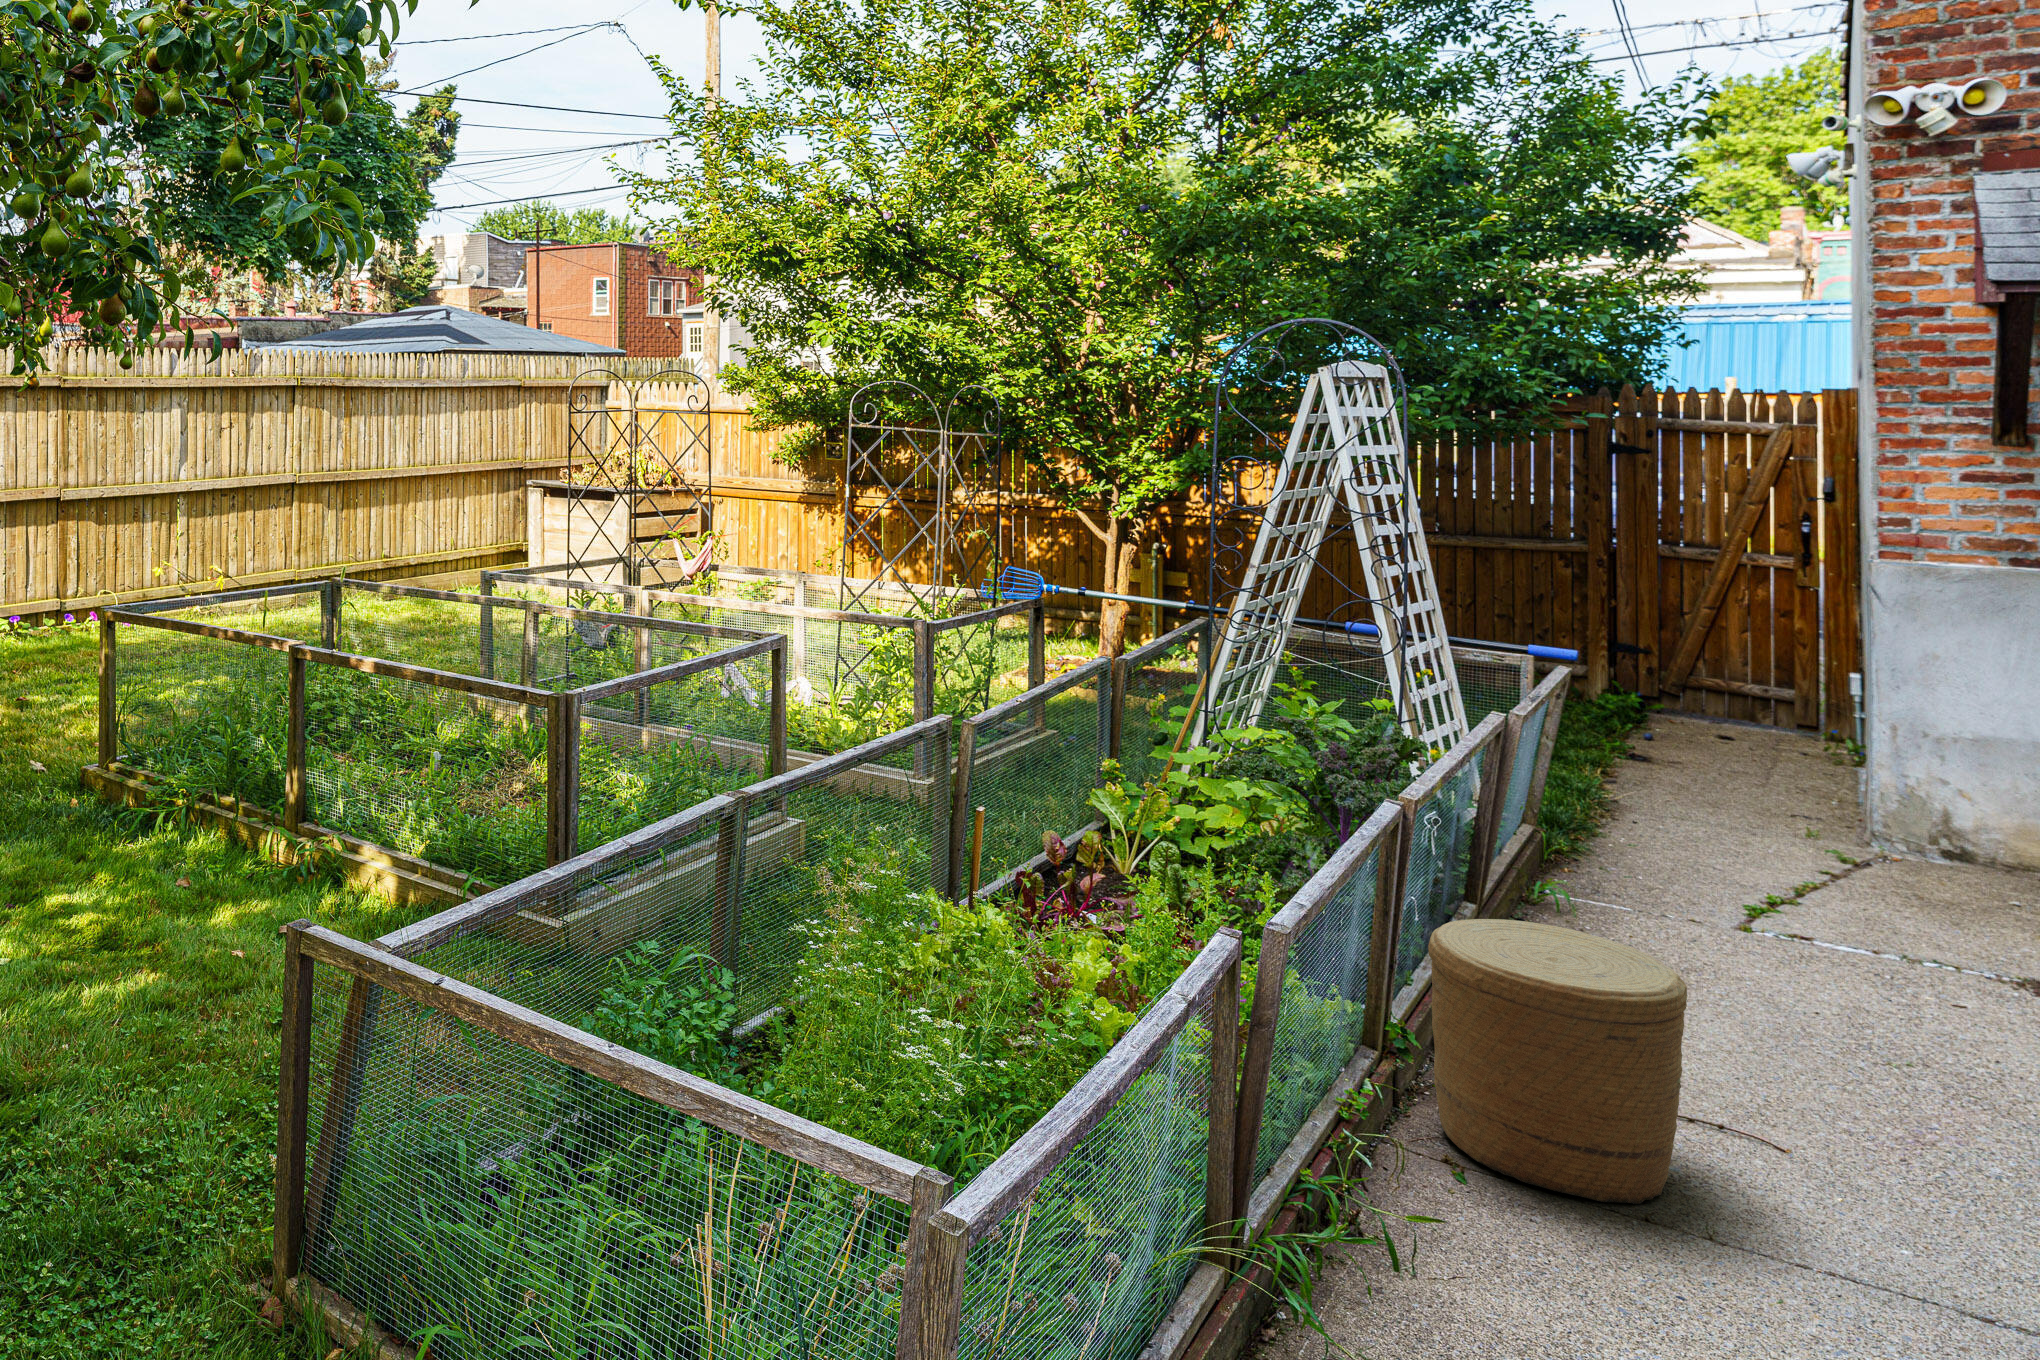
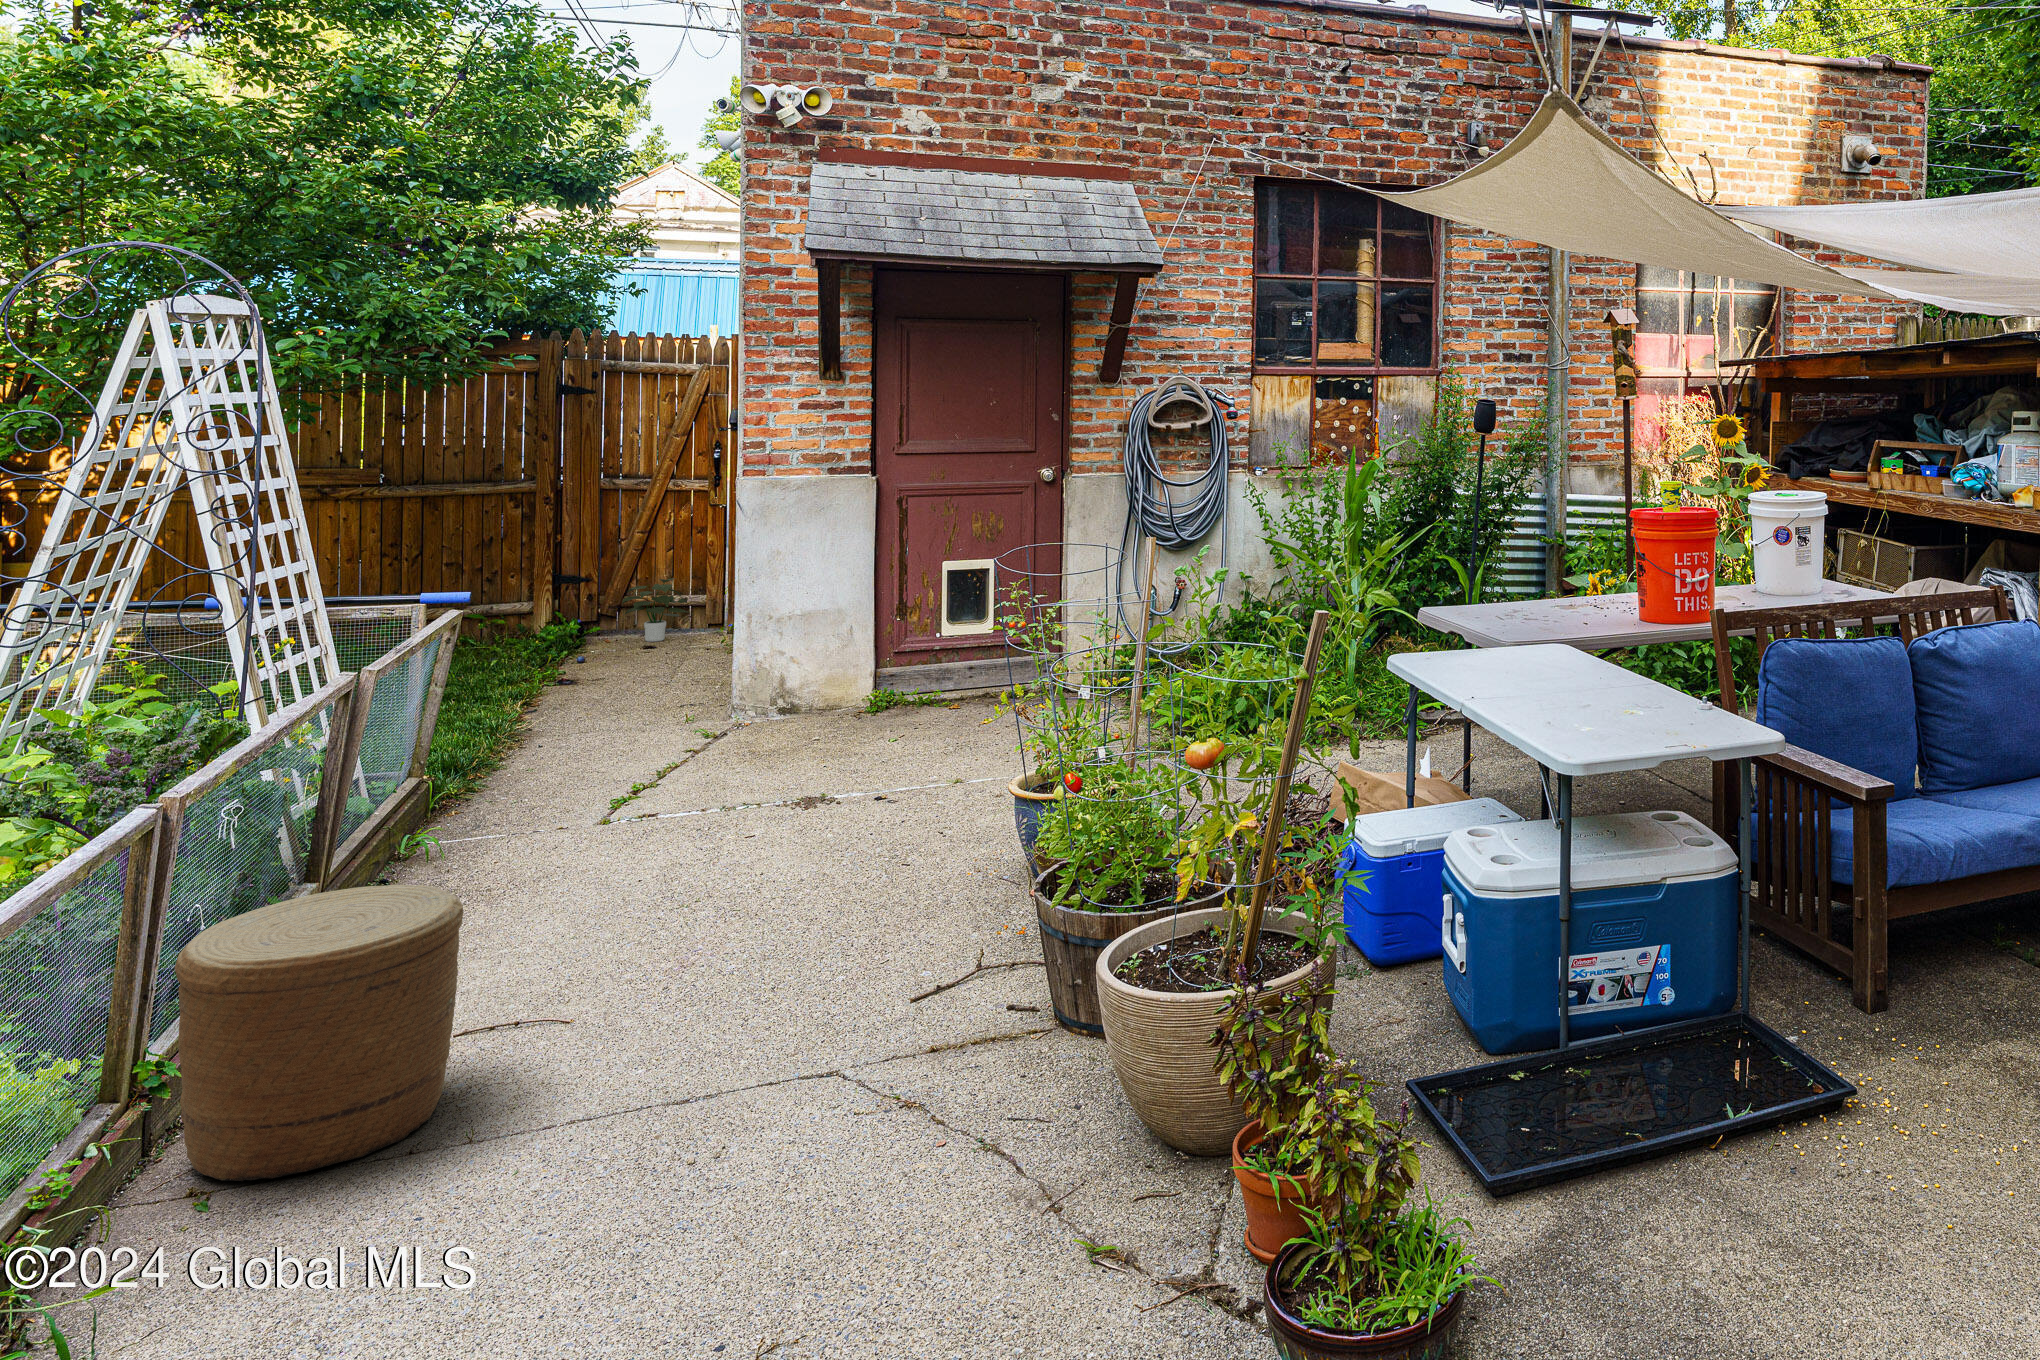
potted plant: none [1681,668,1768,739] -> present [622,578,688,642]

